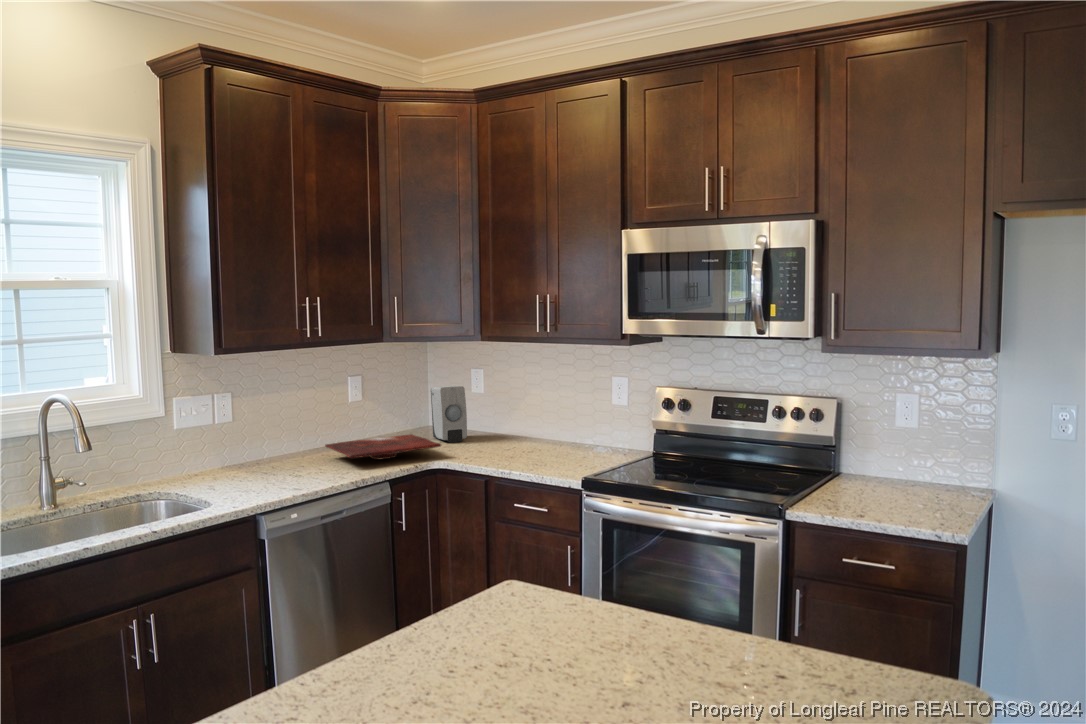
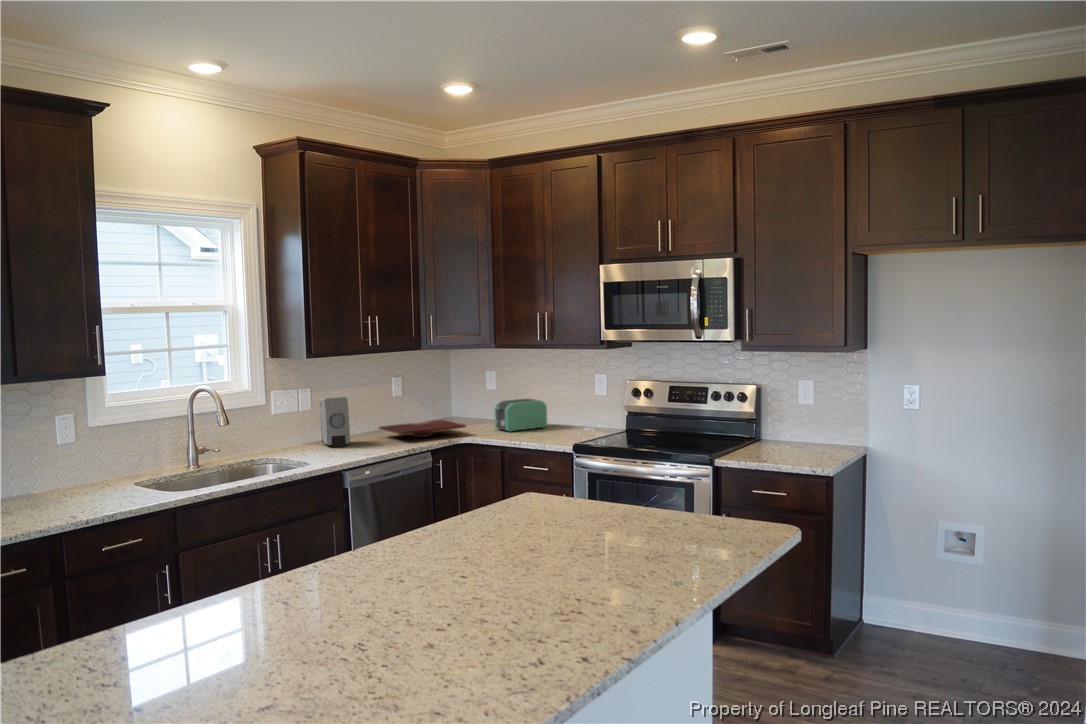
soap dispenser: present [431,386,467,443] -> present [320,397,350,447]
toaster: none [480,407,550,453] -> present [494,398,547,432]

